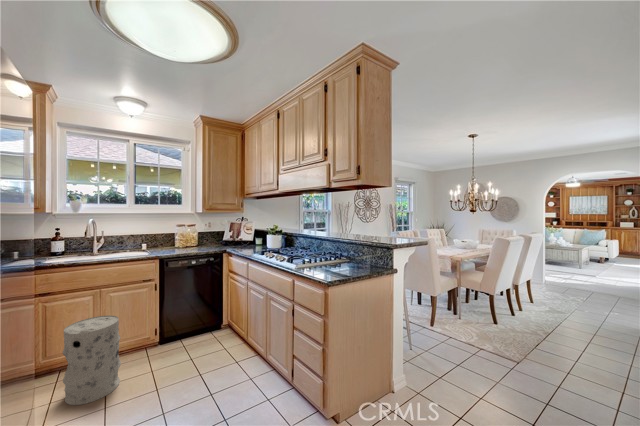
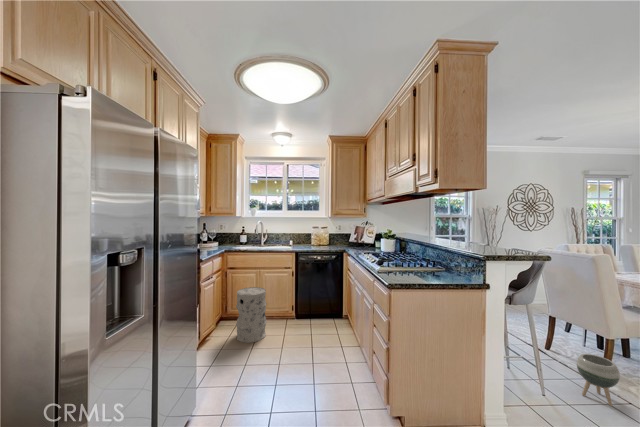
planter: none [425,311,449,344] -> present [577,354,620,406]

